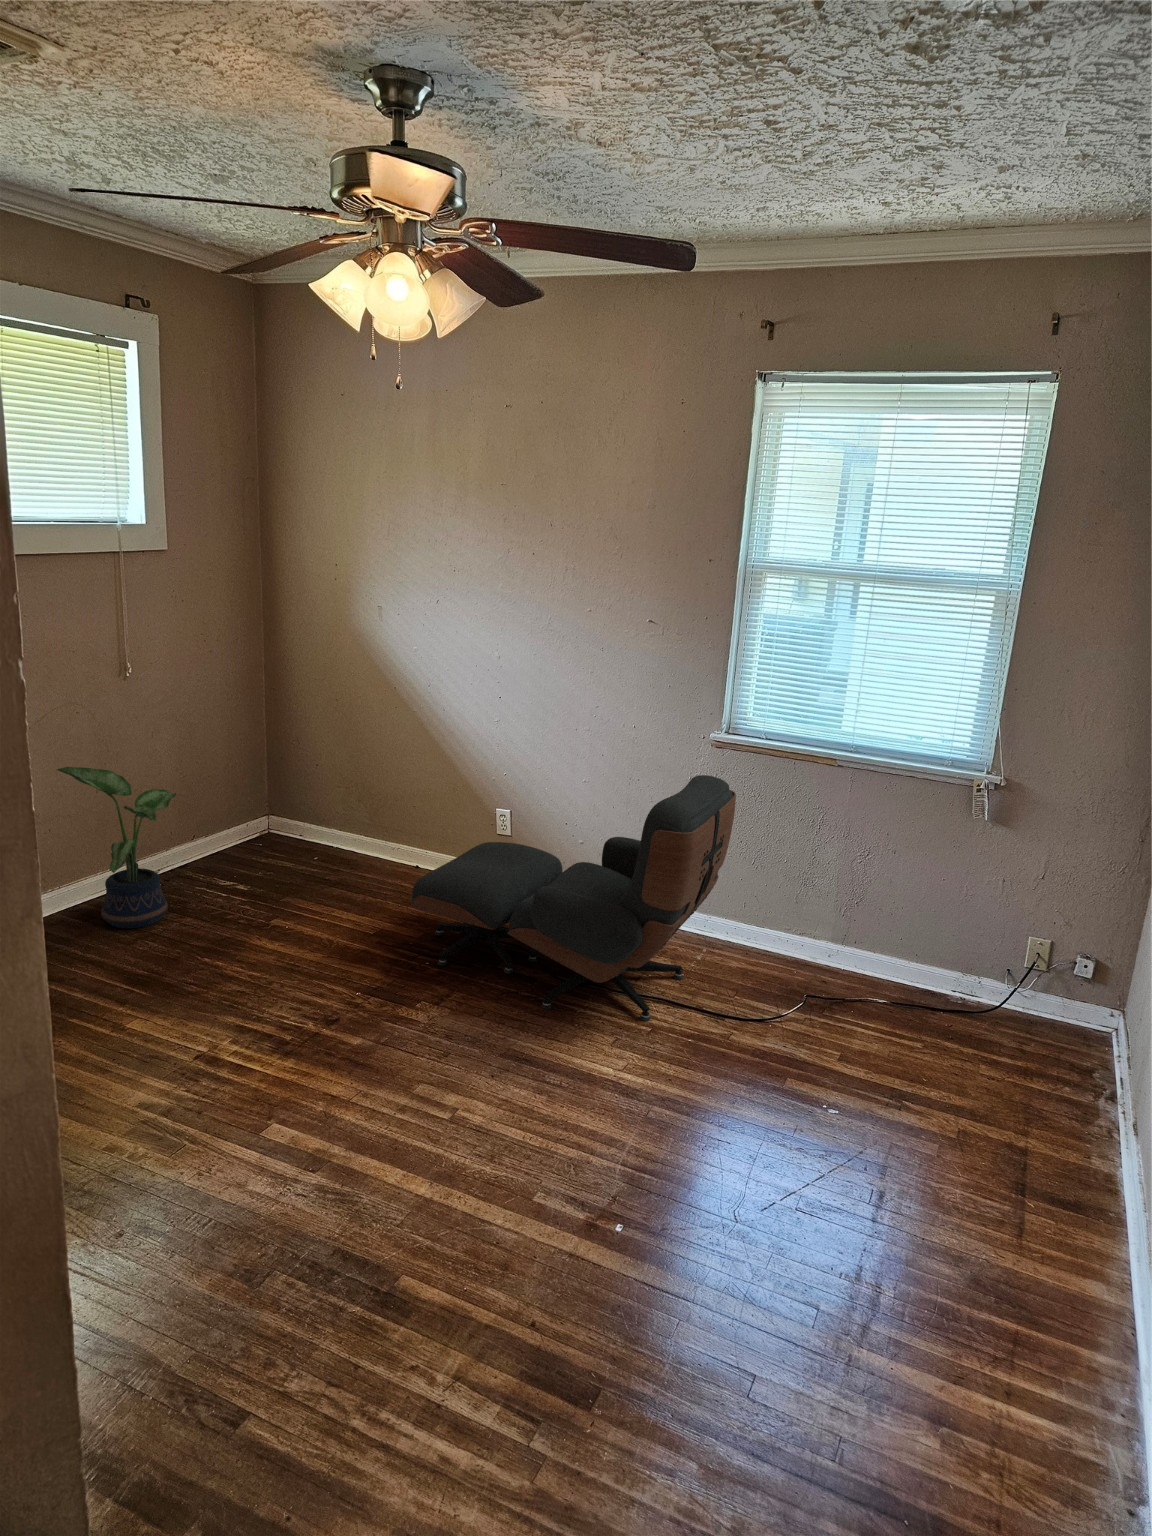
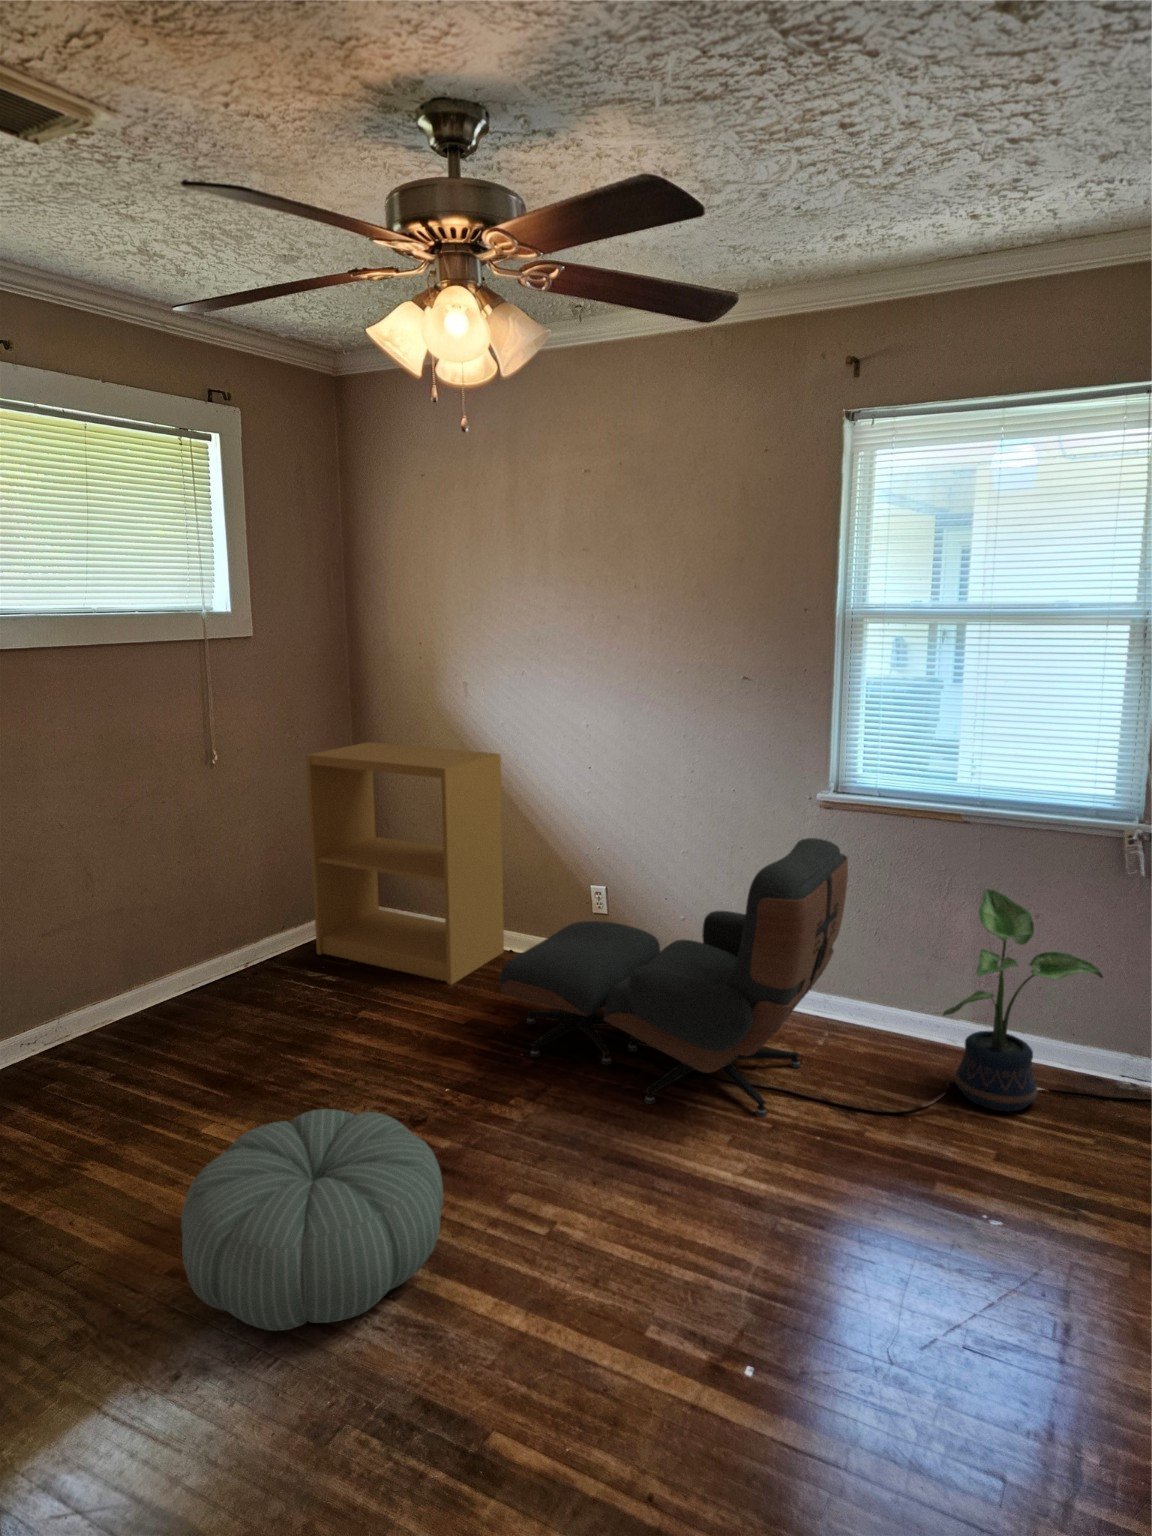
bookshelf: none [223,659,417,897] -> present [306,742,504,985]
potted plant: present [57,767,176,929] -> present [943,889,1103,1111]
pouf: none [117,1009,358,1198] -> present [181,1109,443,1331]

